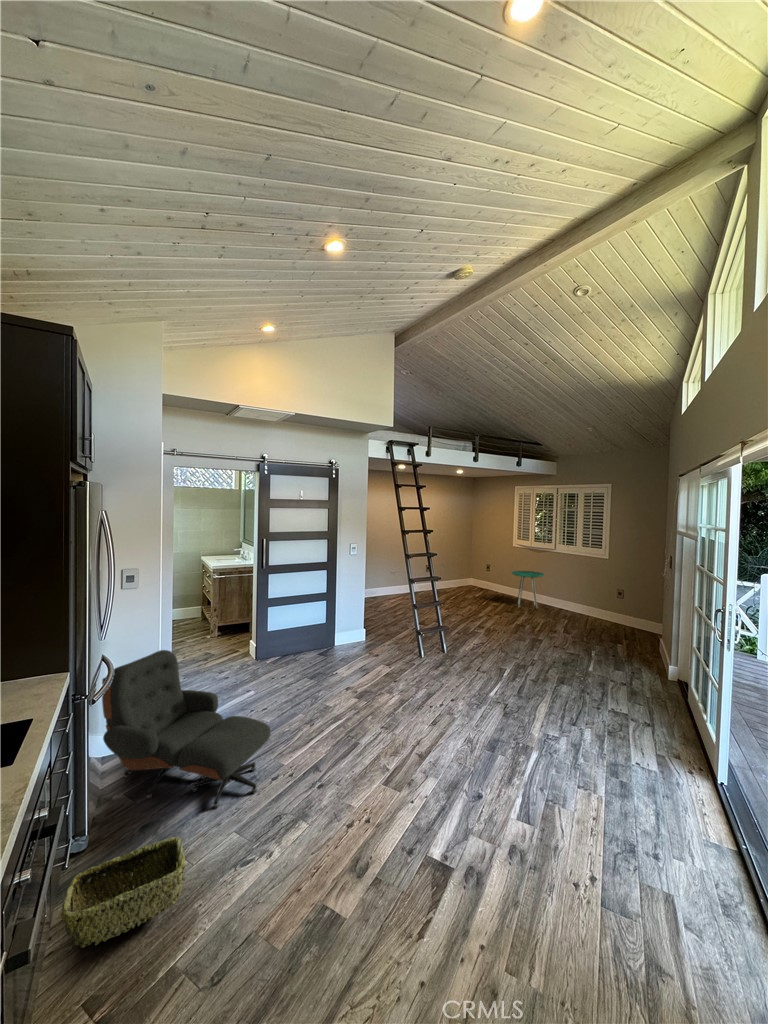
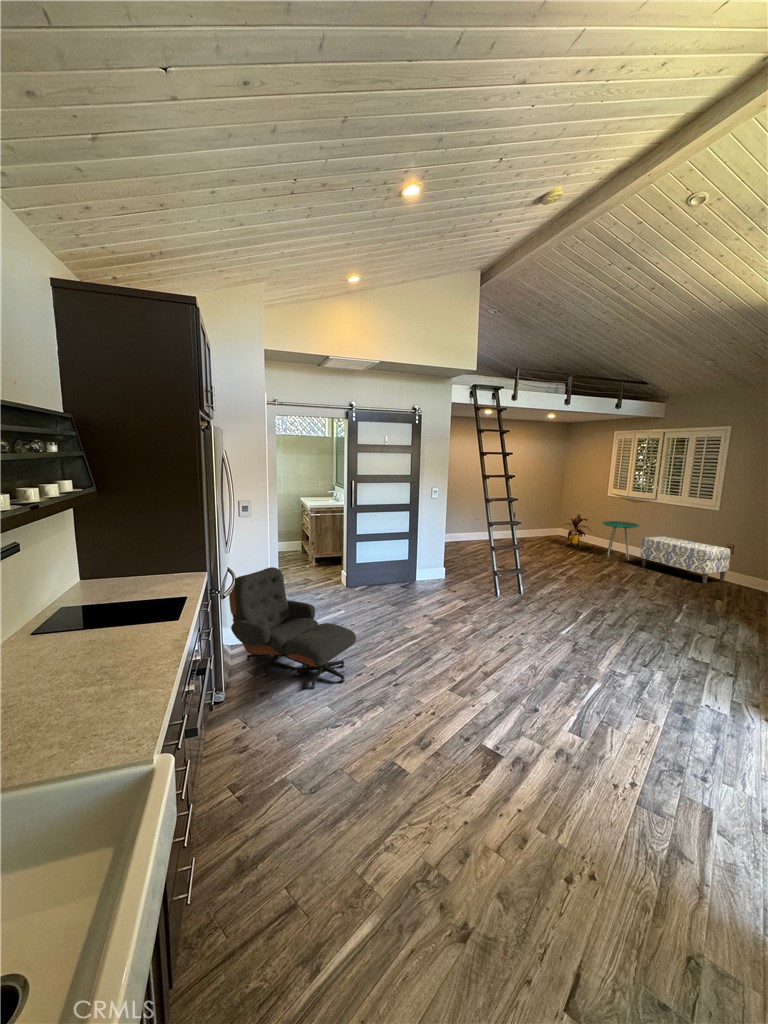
house plant: none [473,568,502,598] -> present [567,518,589,547]
bench: none [548,584,623,629] -> present [640,536,731,584]
woven basket: present [61,837,186,948] -> none [209,699,290,757]

